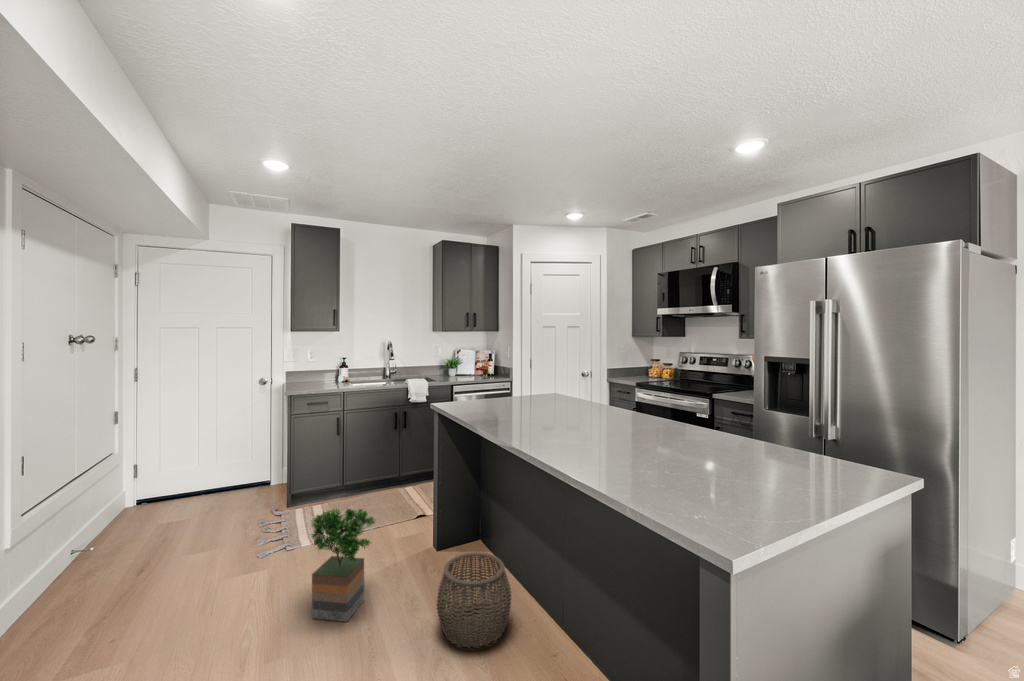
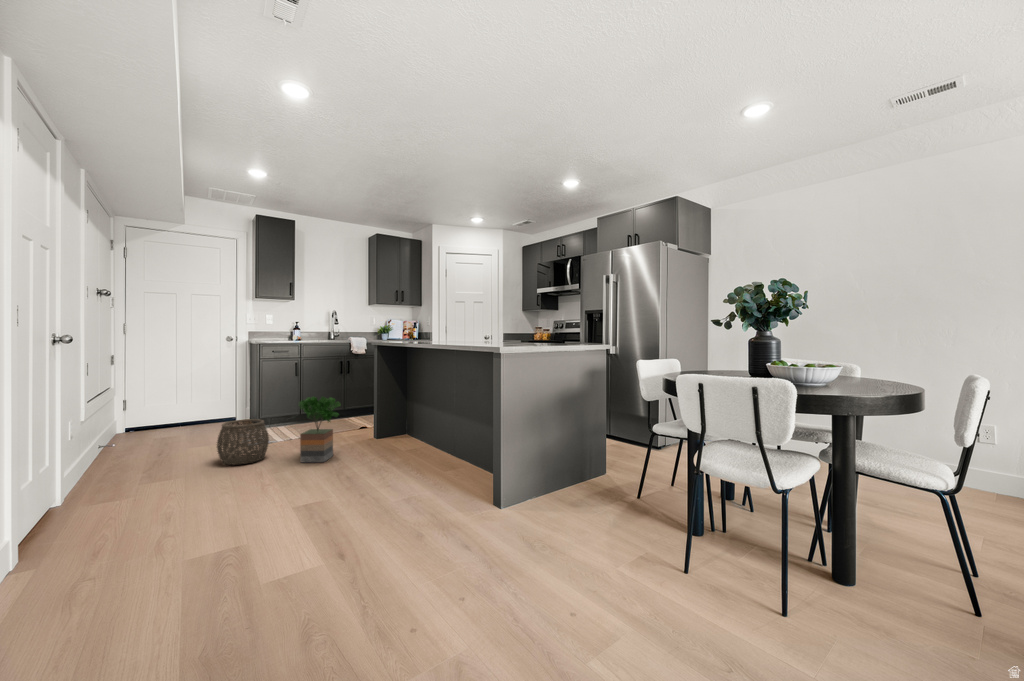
woven basket: present [437,552,511,648] -> present [217,419,269,465]

